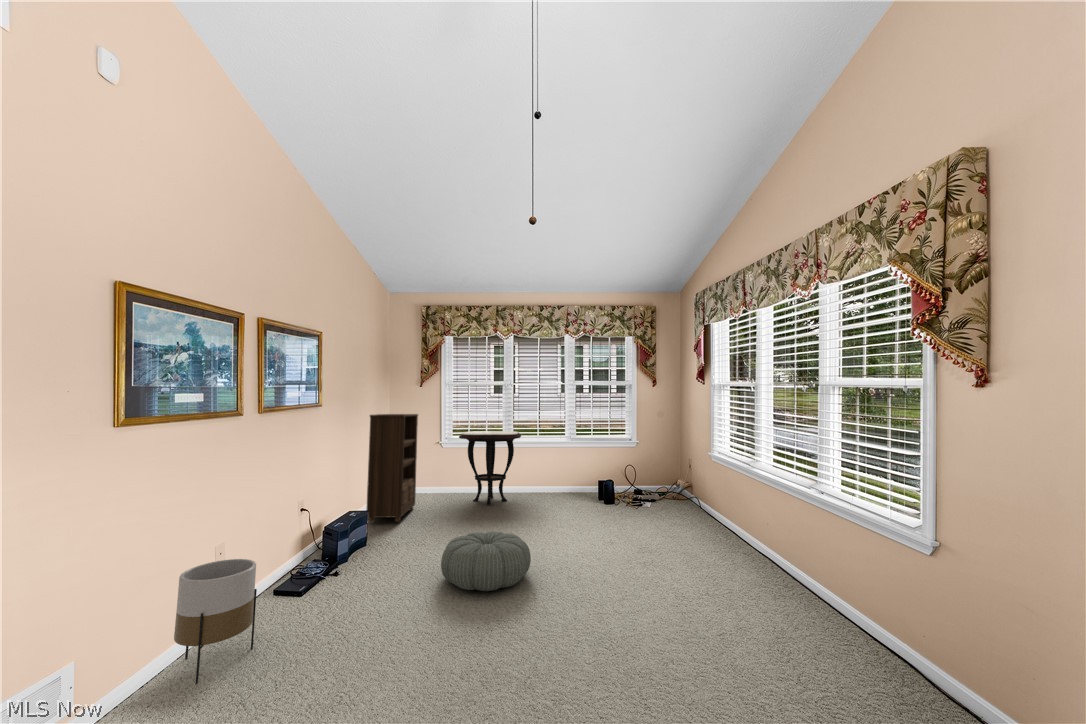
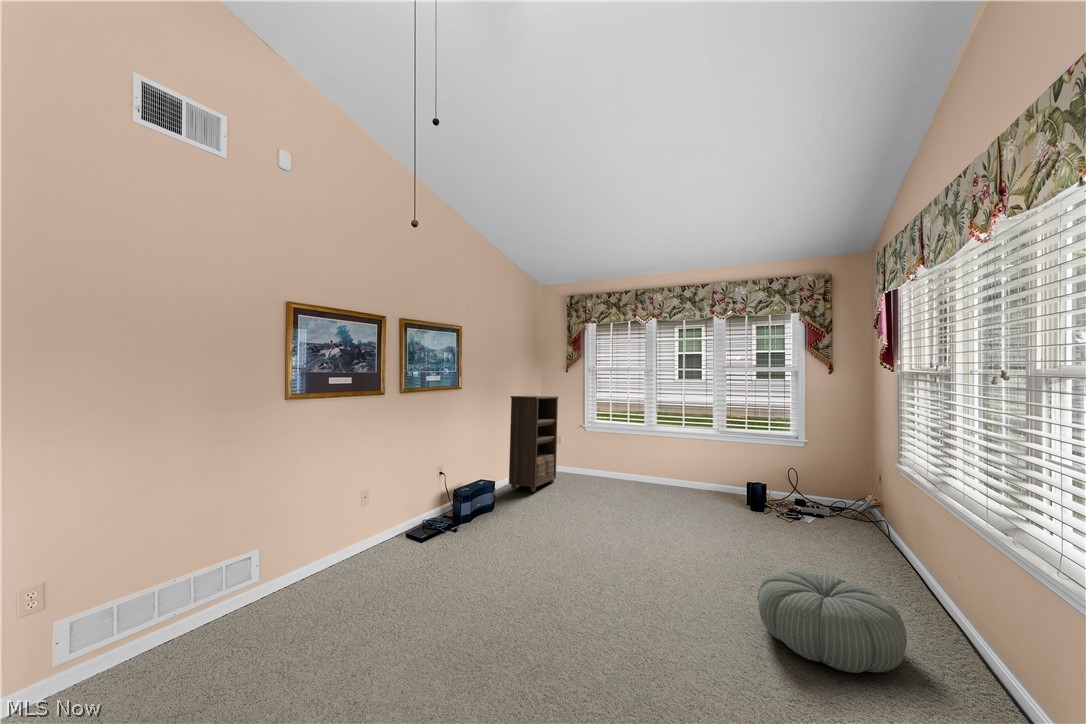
side table: present [459,431,521,504] -> none [595,415,660,487]
pouf: present [441,531,531,591] -> present [758,570,907,673]
planter: present [174,559,257,684] -> none [326,501,379,585]

